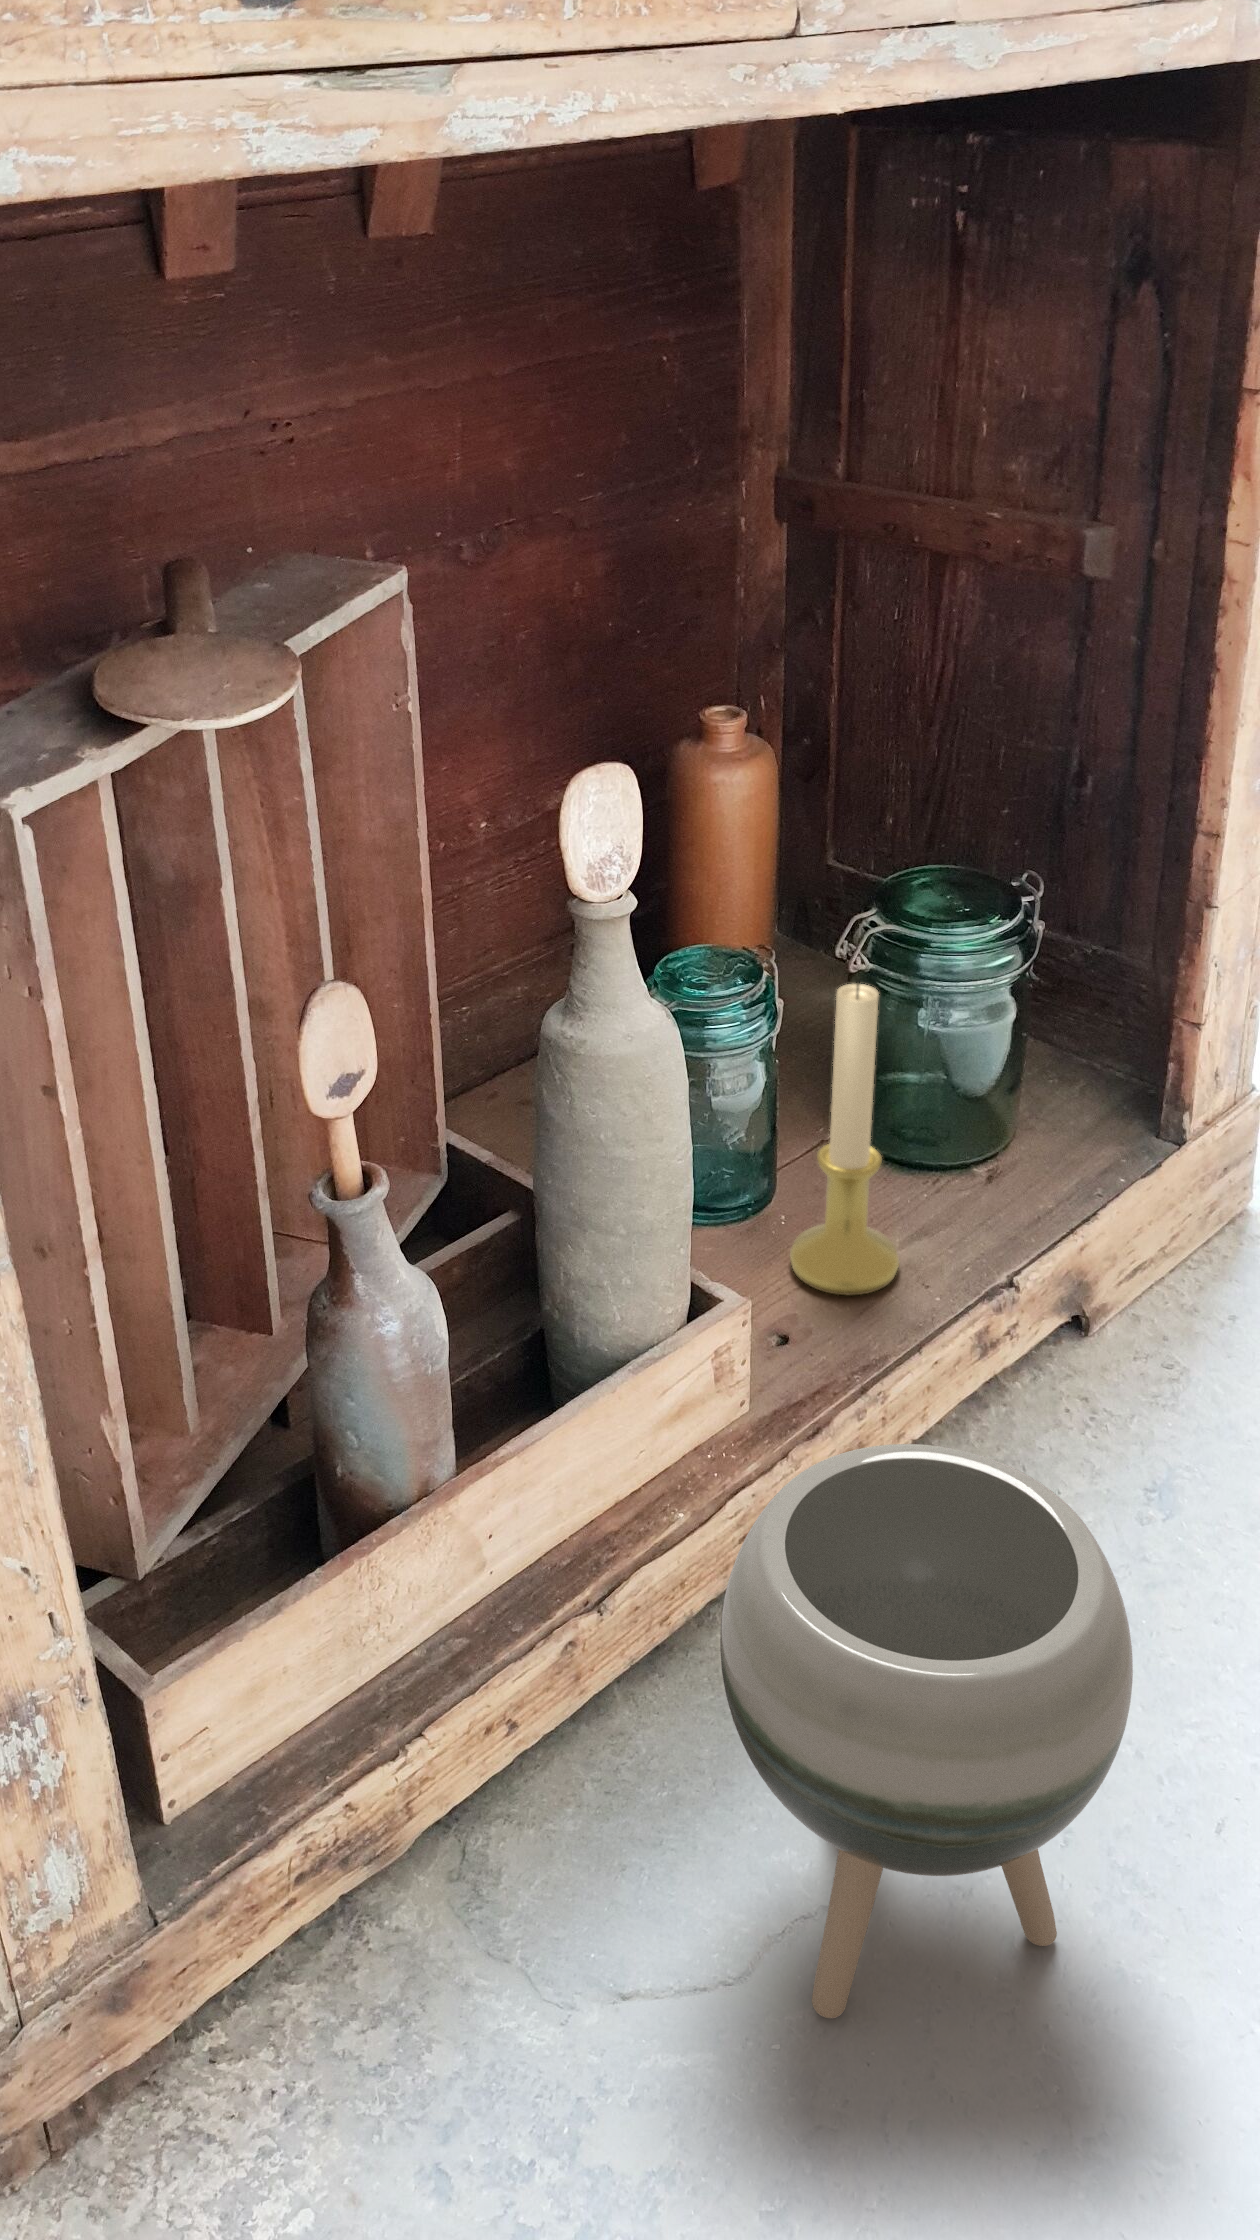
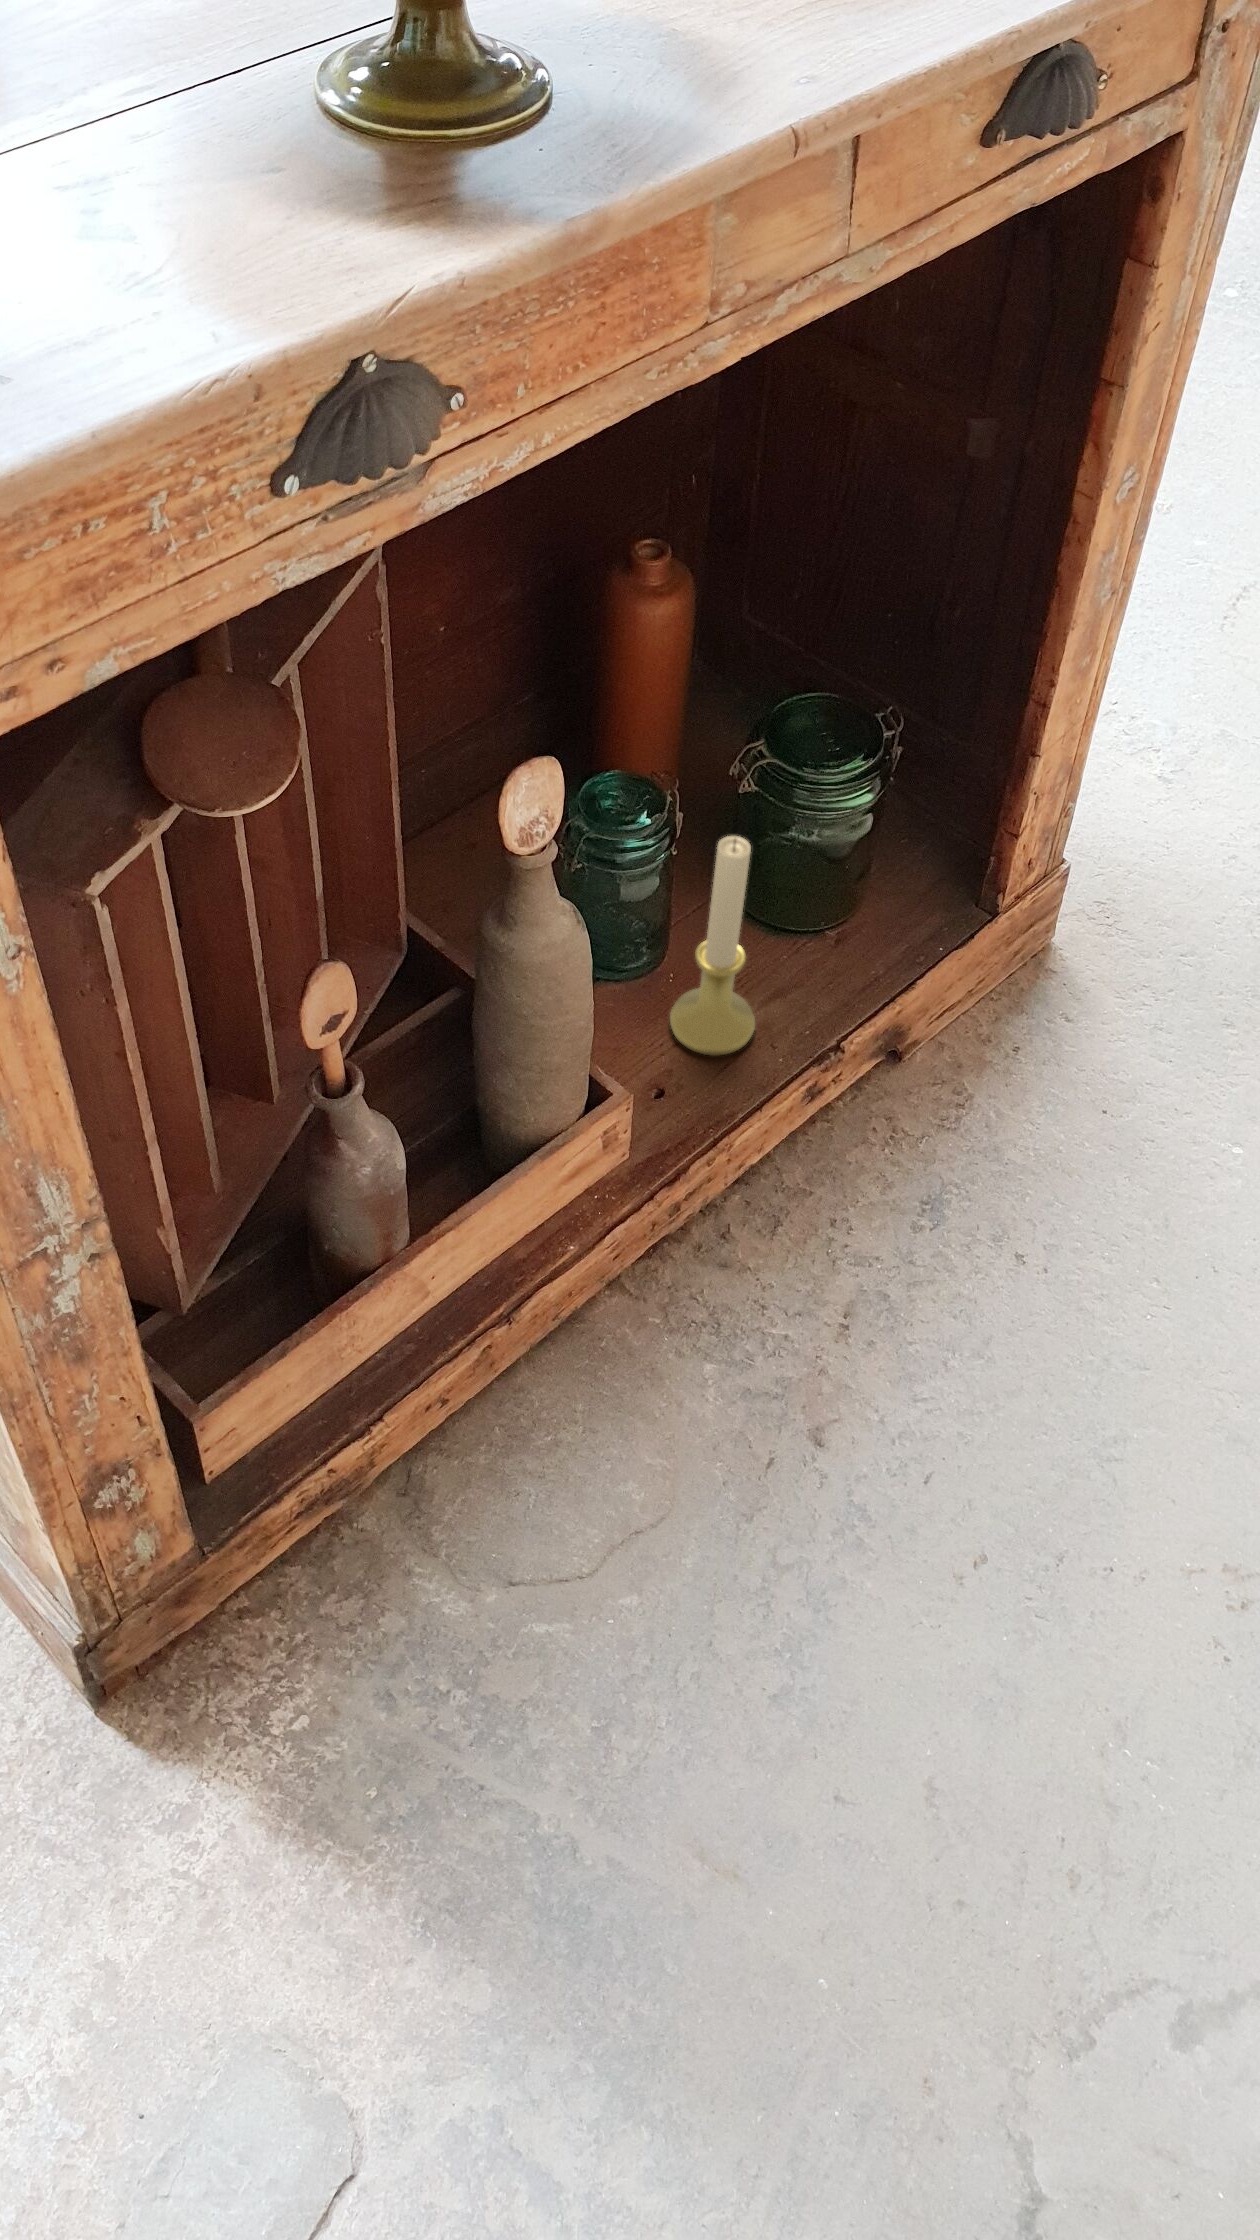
planter: present [720,1444,1133,2018] -> none [588,1258,863,1600]

